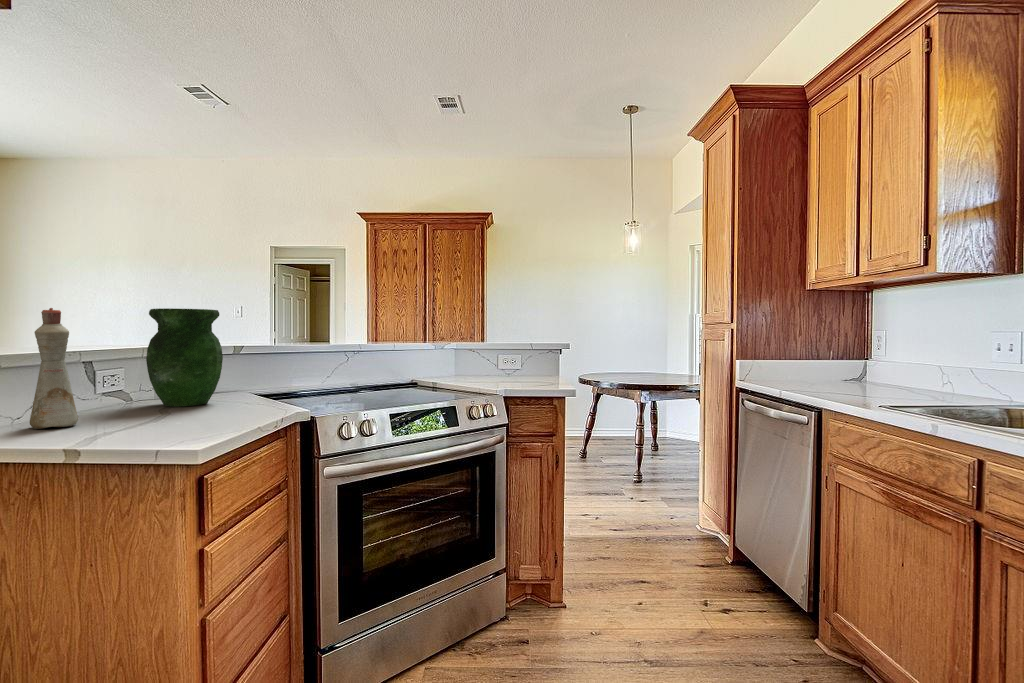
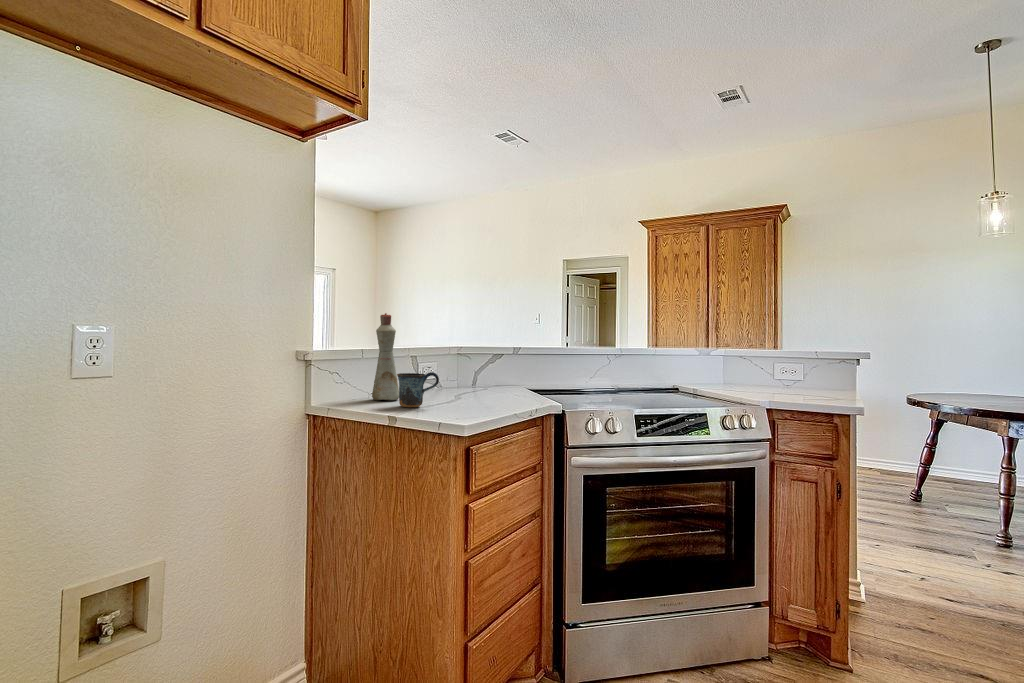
vase: present [146,308,223,407] -> none [448,314,502,394]
mug: none [78,385,147,435] -> present [397,372,439,407]

